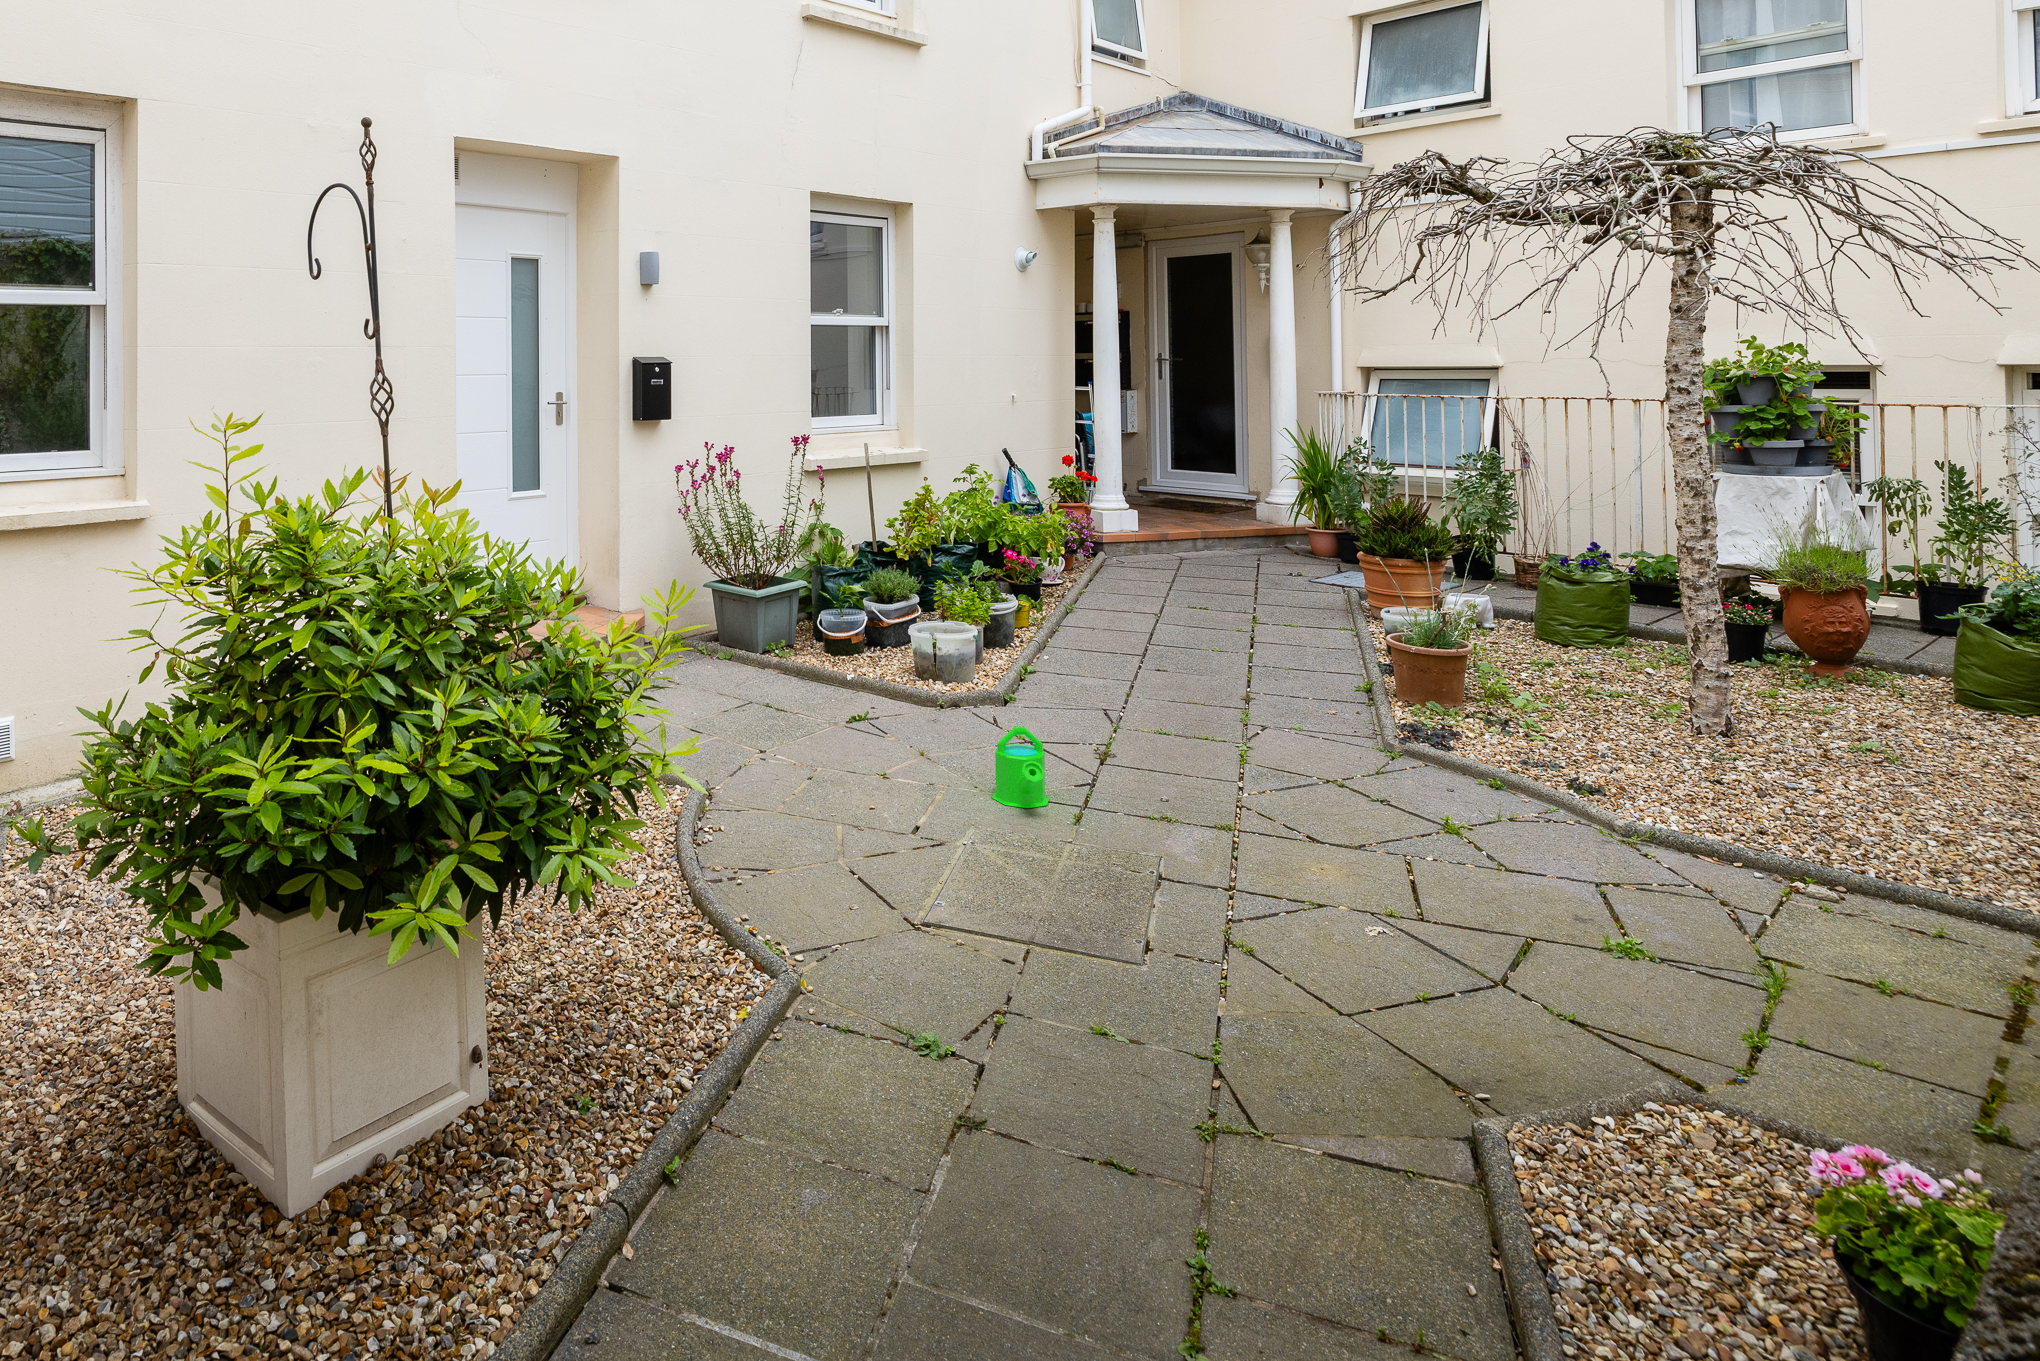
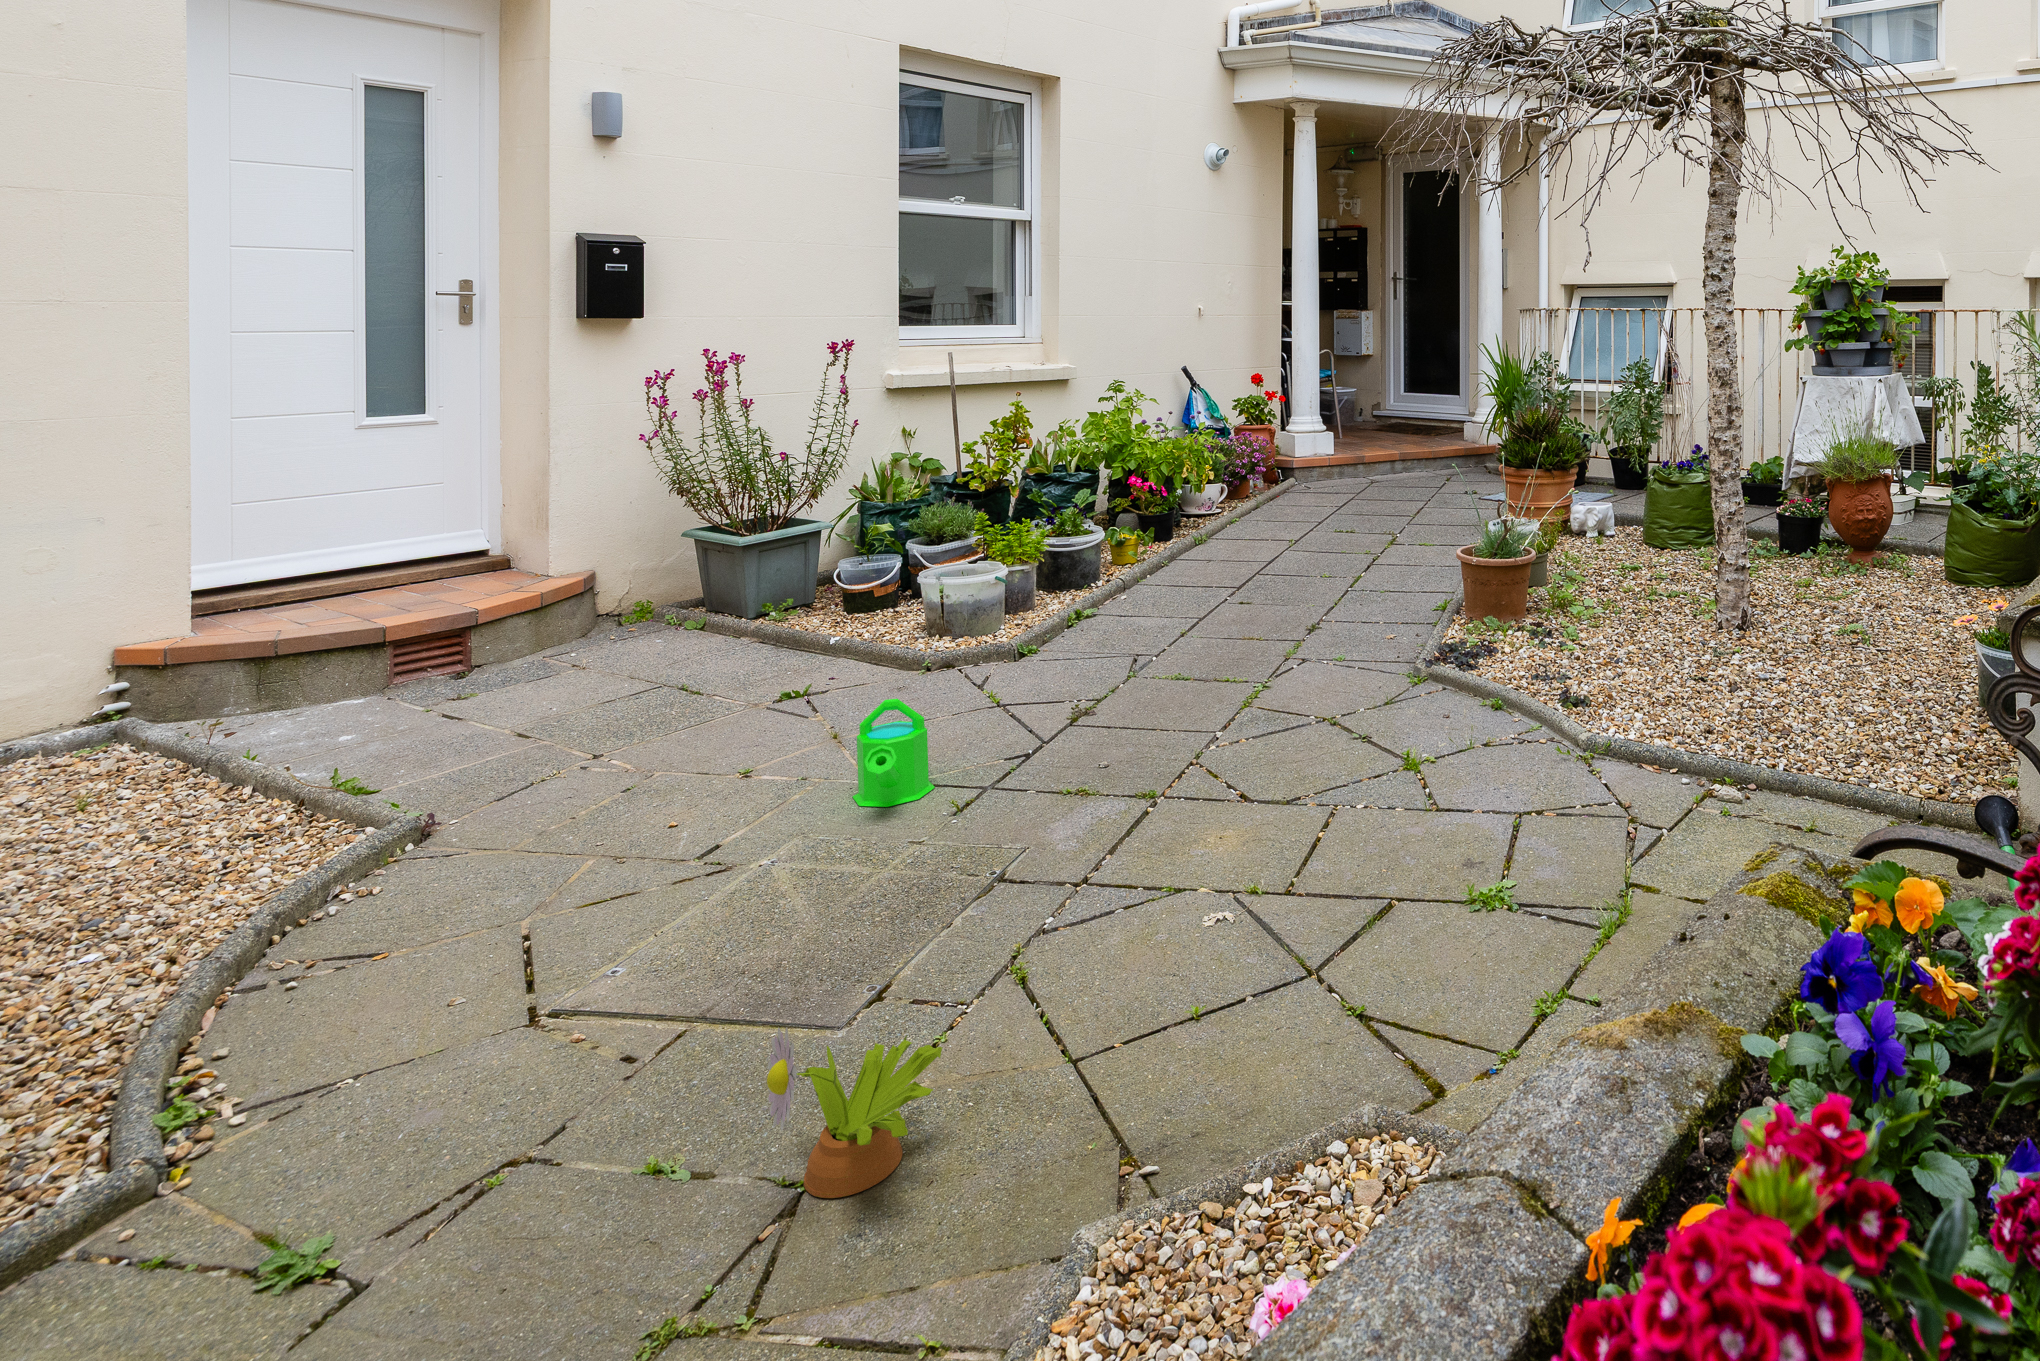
decorative plant: none [1210,934,1337,1054] -> present [767,1028,942,1198]

